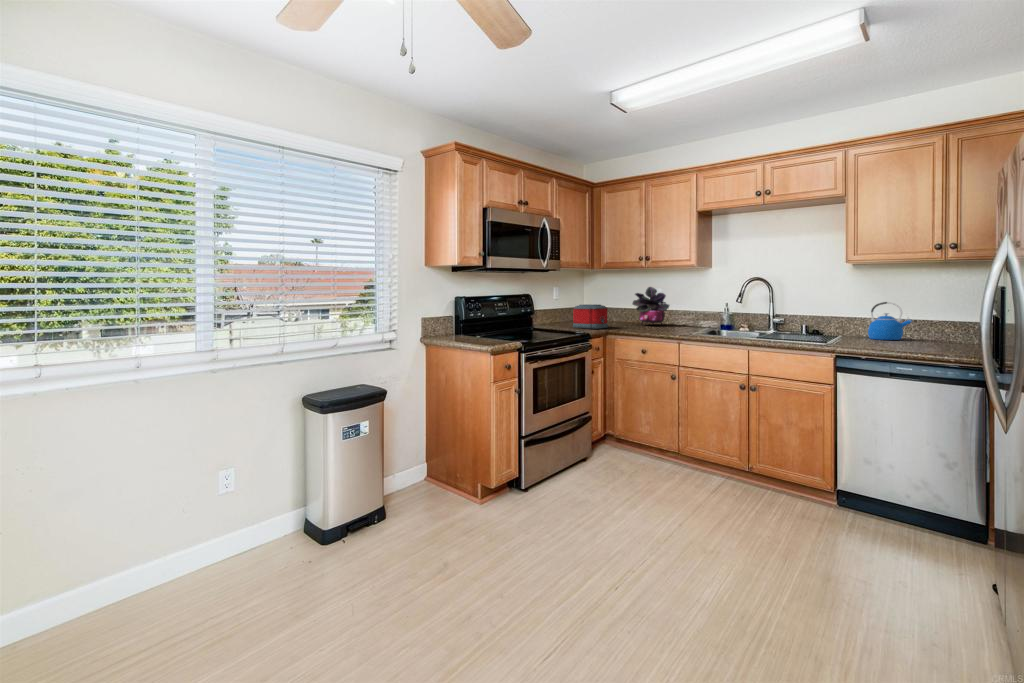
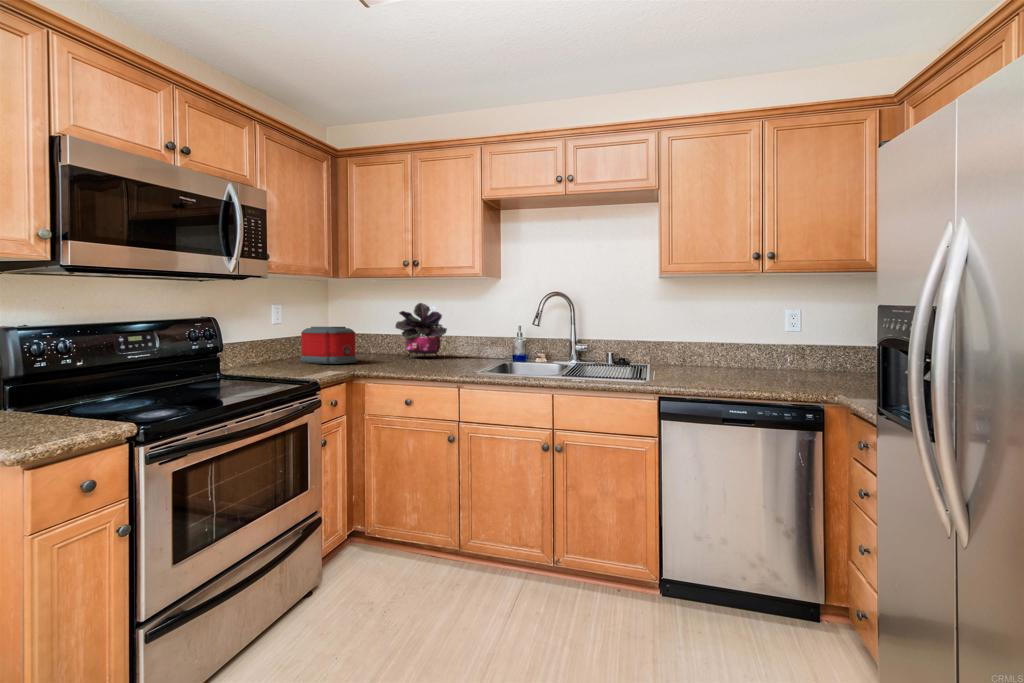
kettle: present [868,302,912,340] -> none [683,326,729,374]

